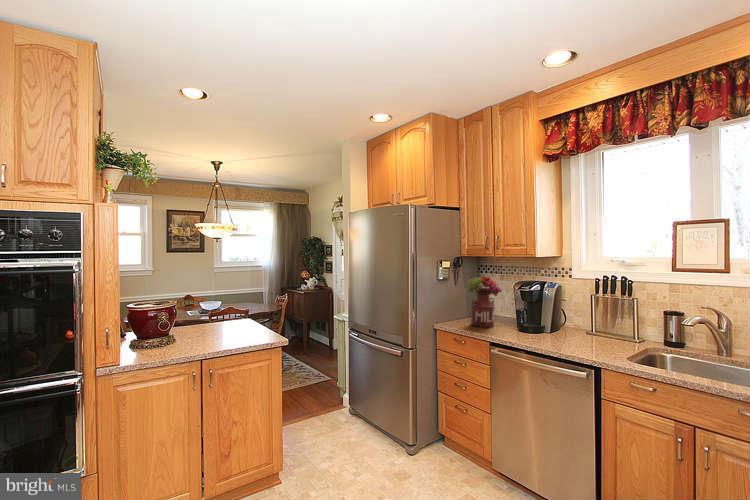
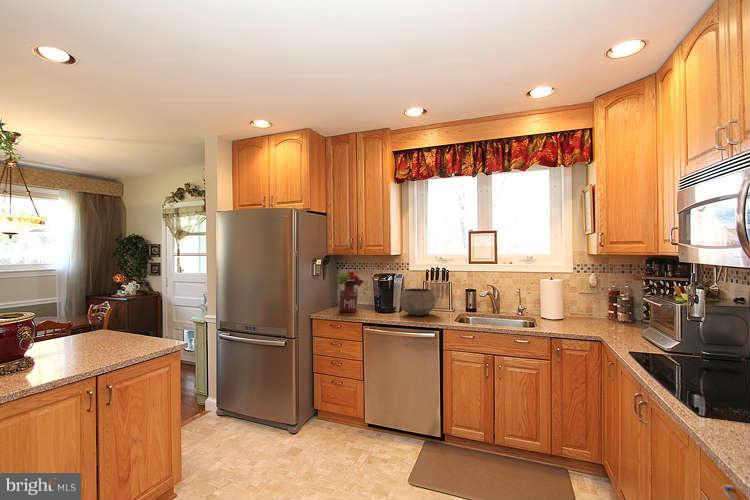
ceramic bowl: none [546,304,603,343] -> present [399,288,436,316]

